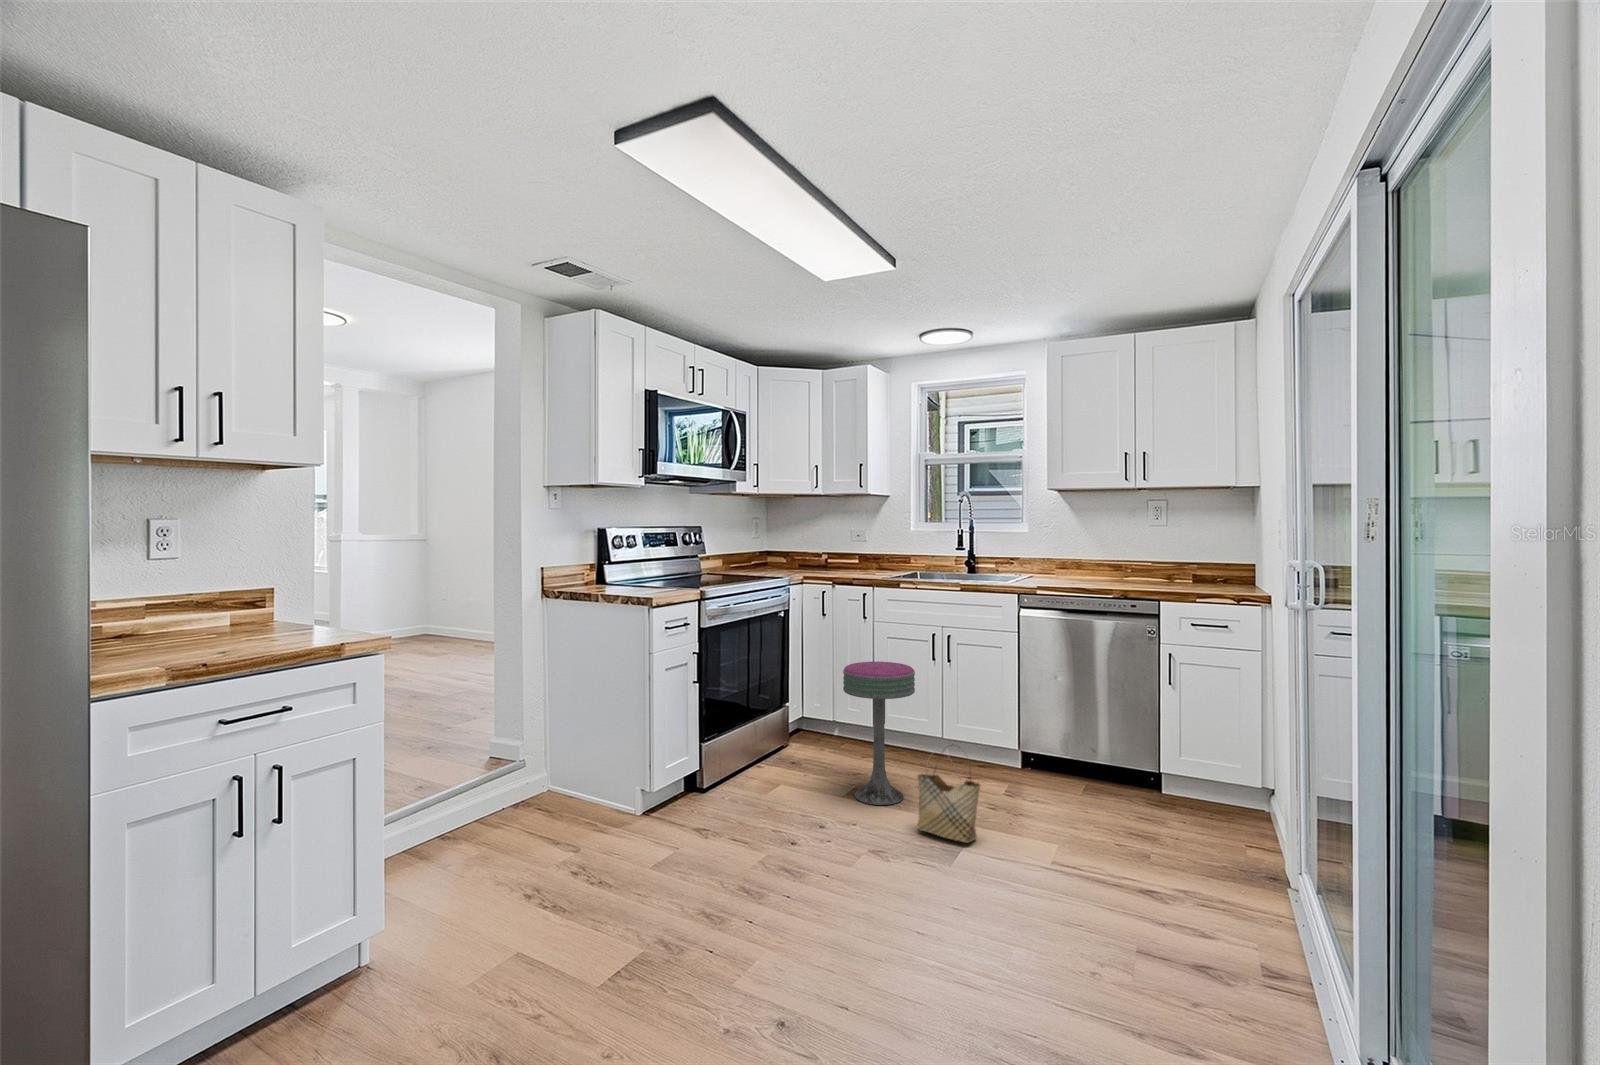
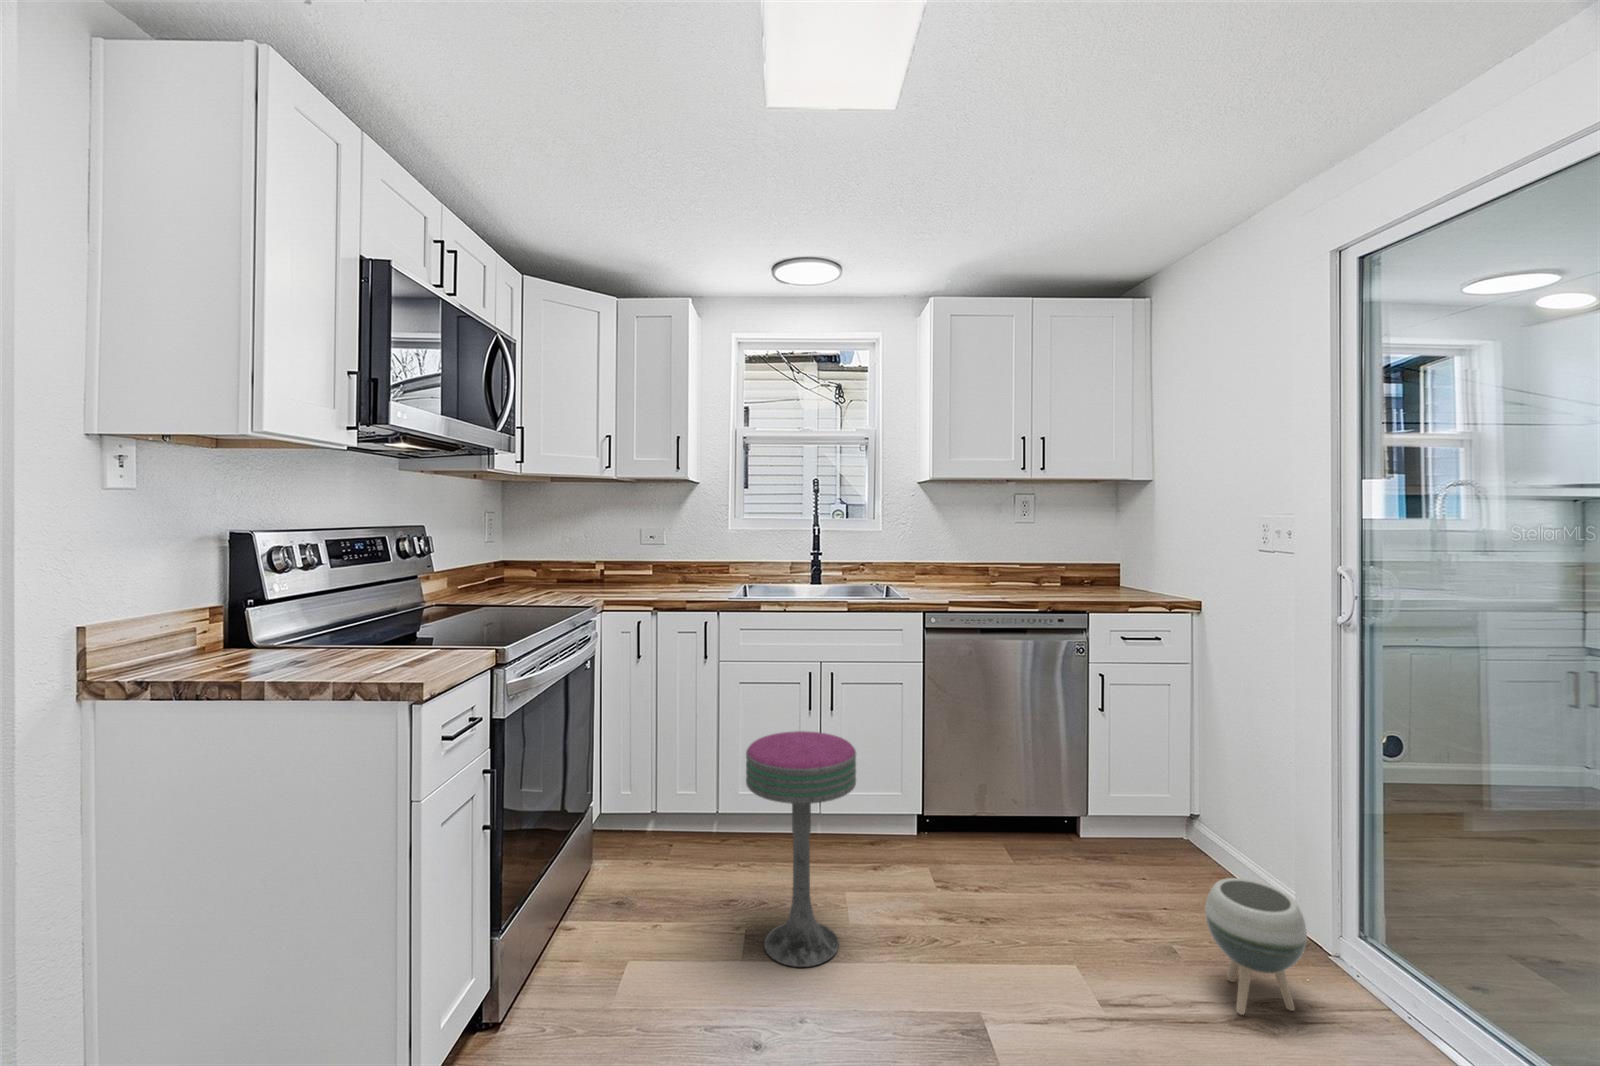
woven basket: present [917,745,981,843] -> none [907,858,1007,1016]
planter: none [1130,791,1201,889] -> present [1205,878,1307,1015]

